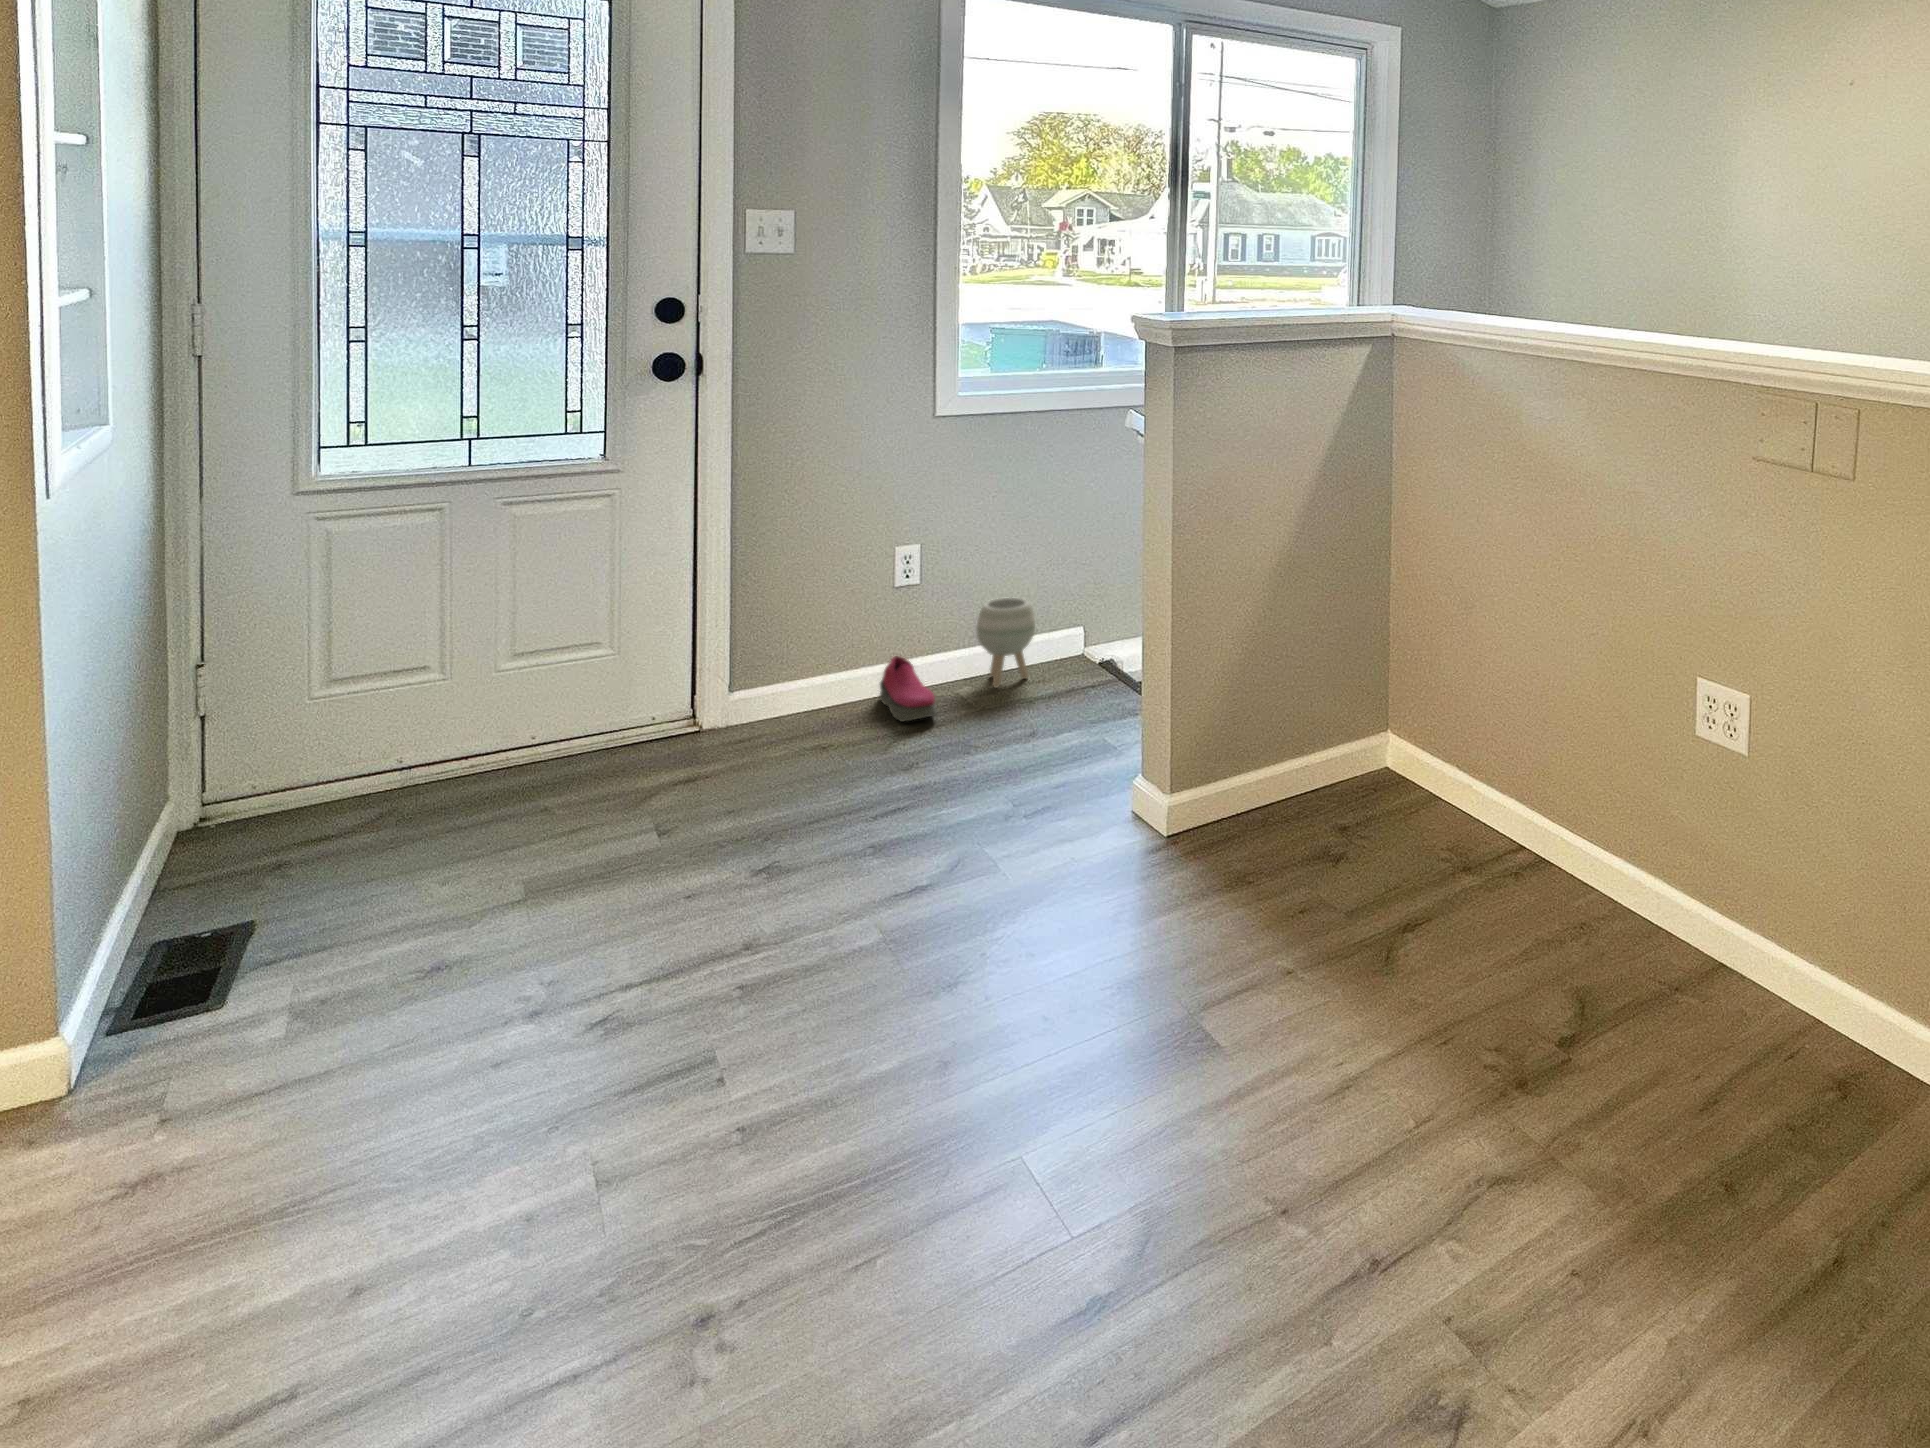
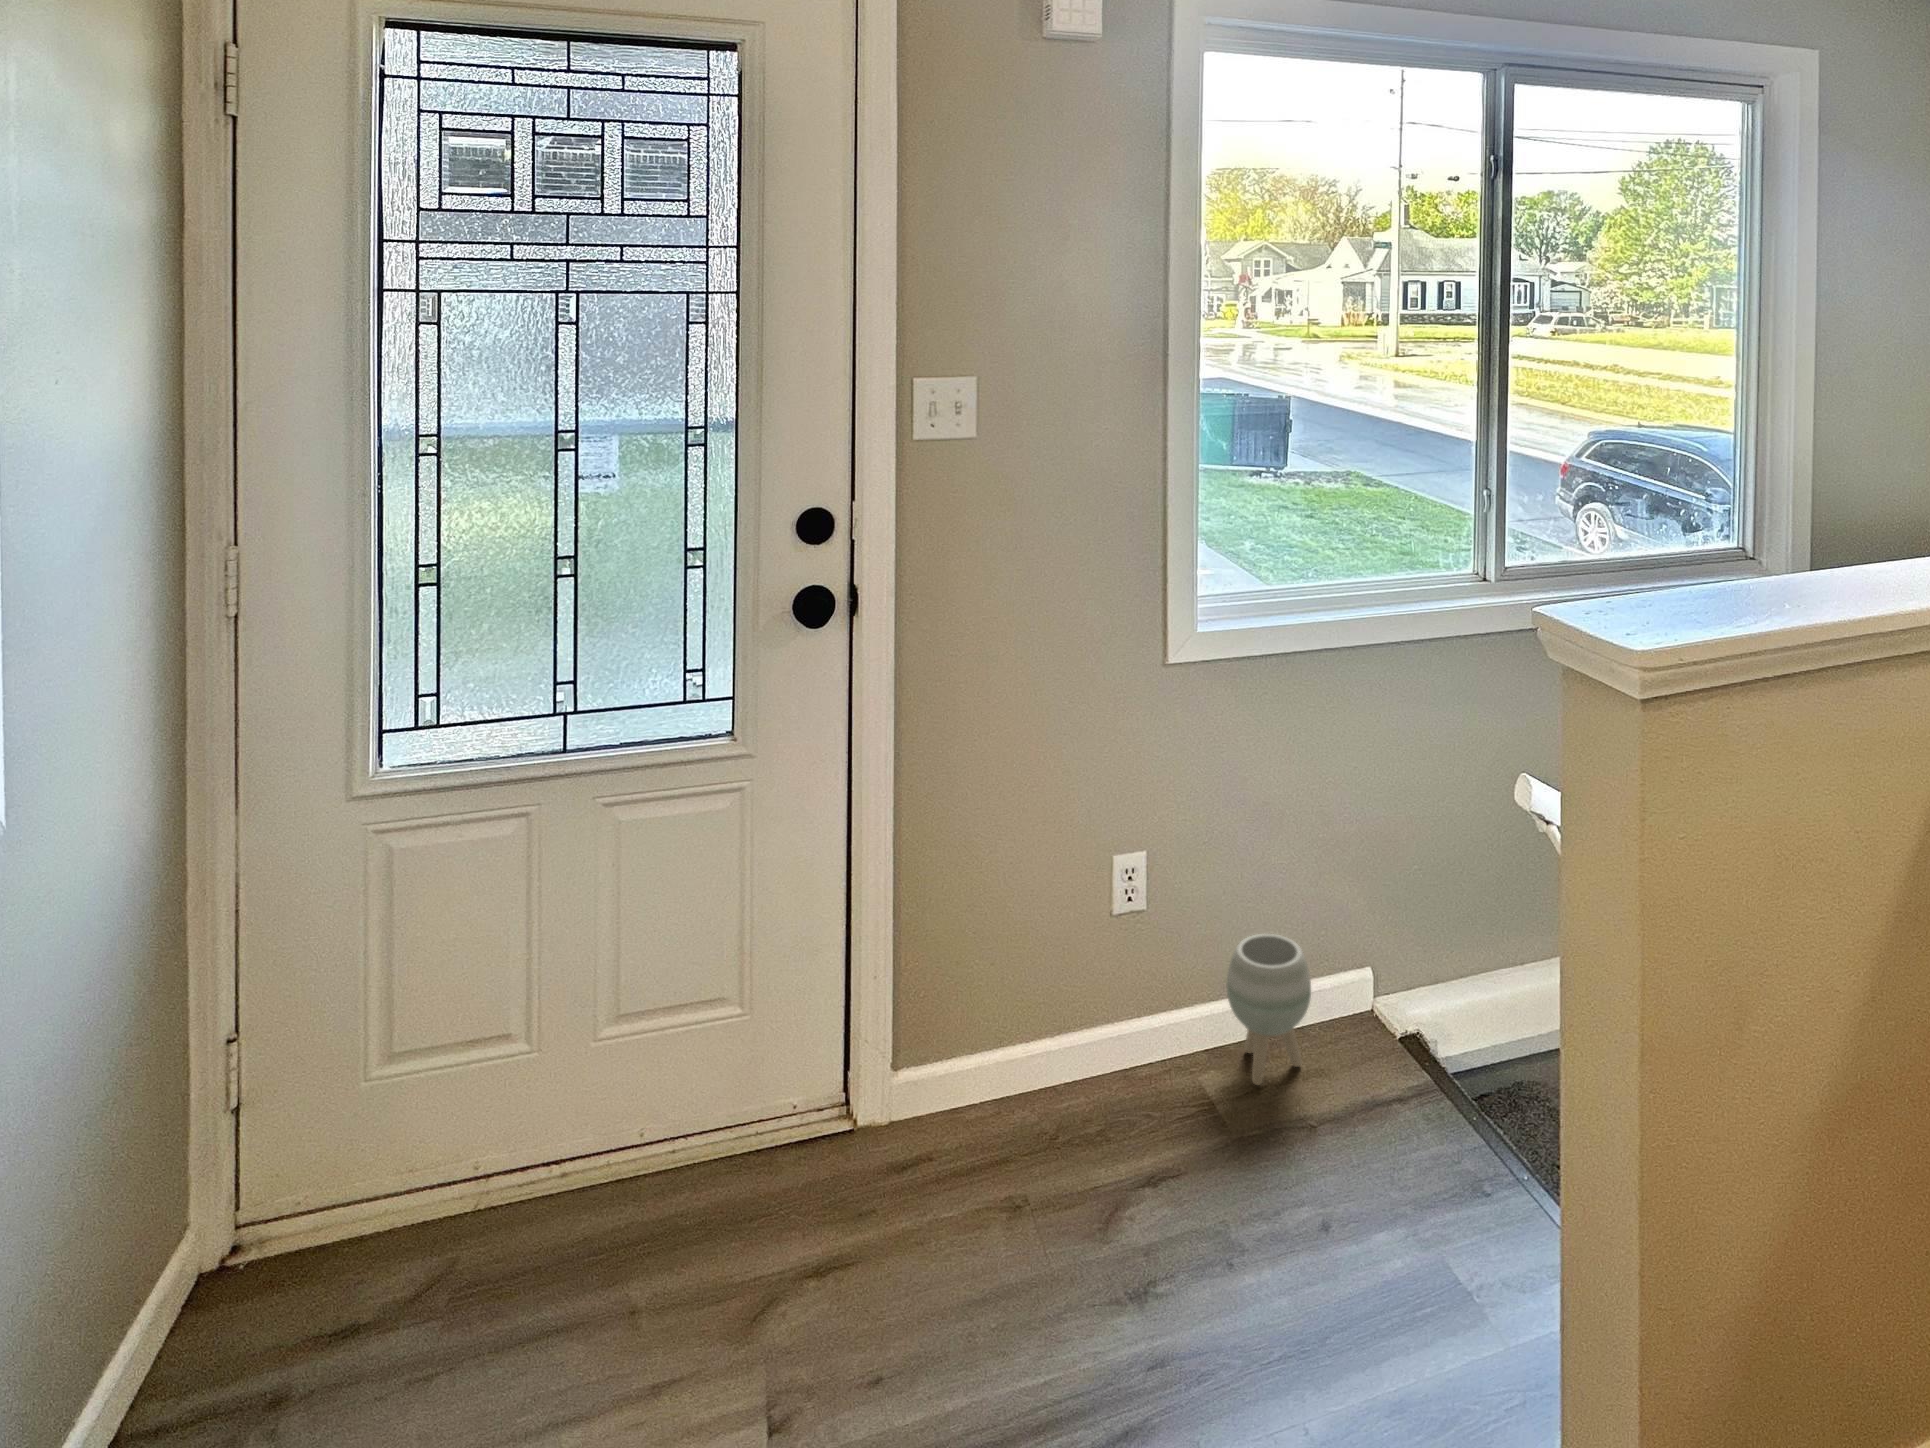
shoe: present [880,656,937,721] -> none [1093,1027,1178,1164]

